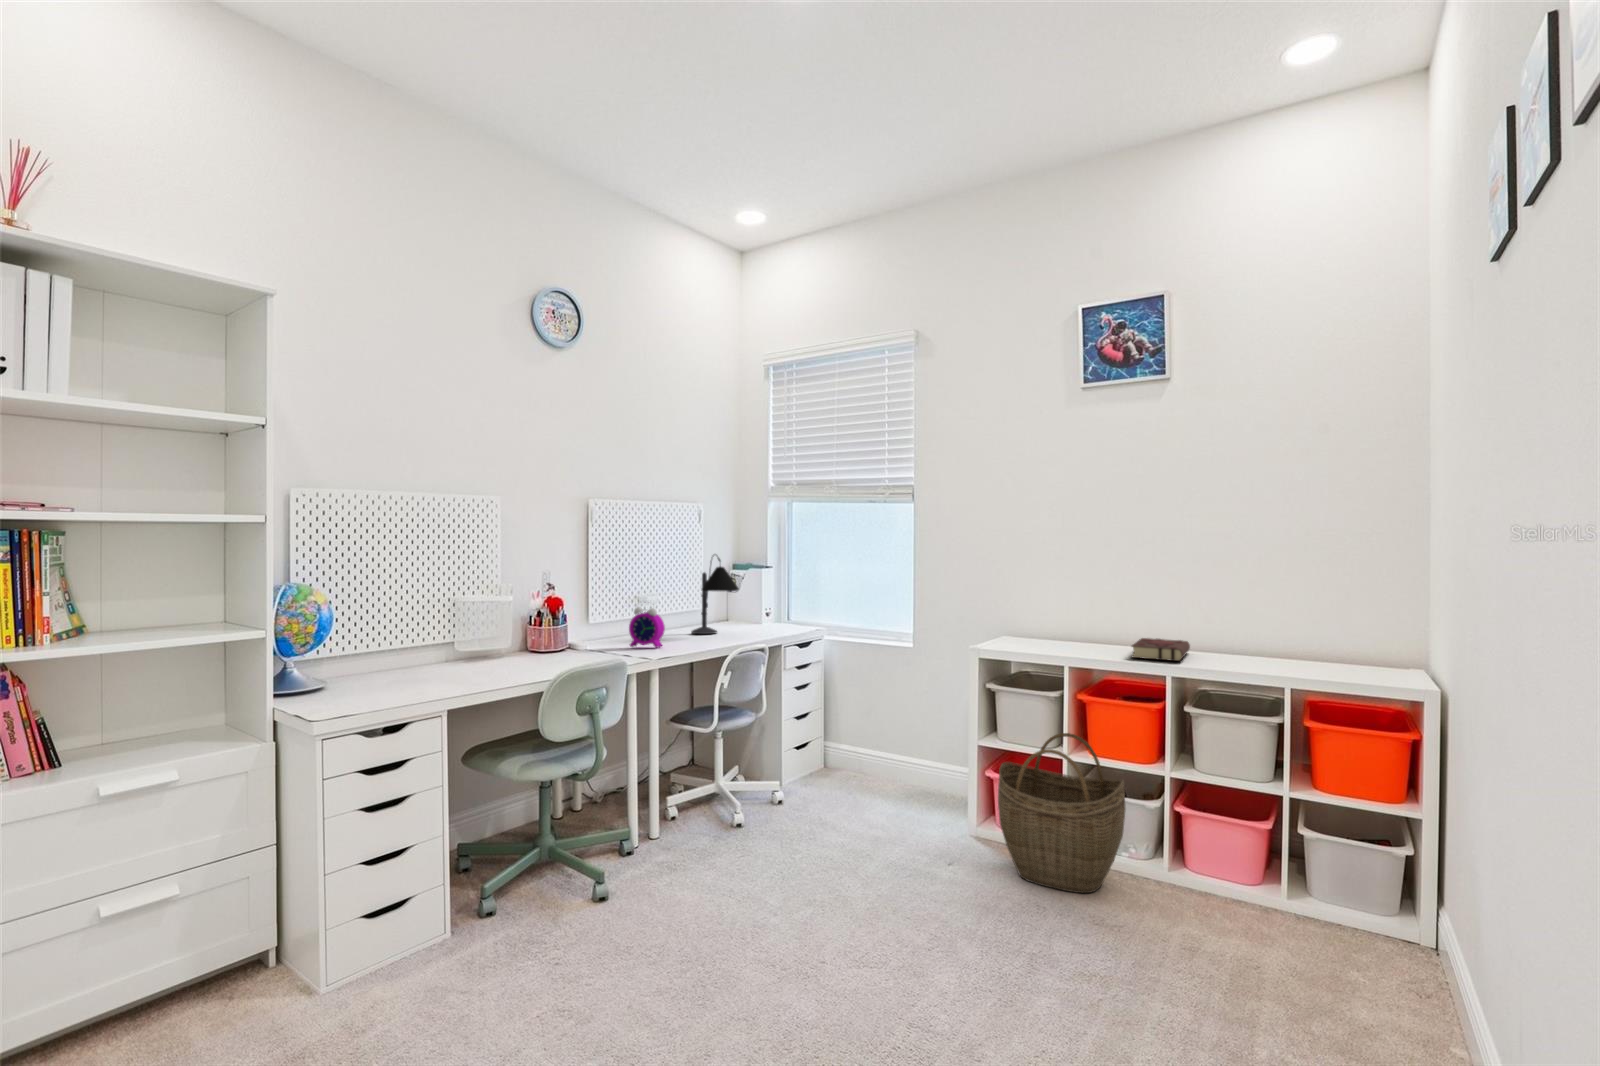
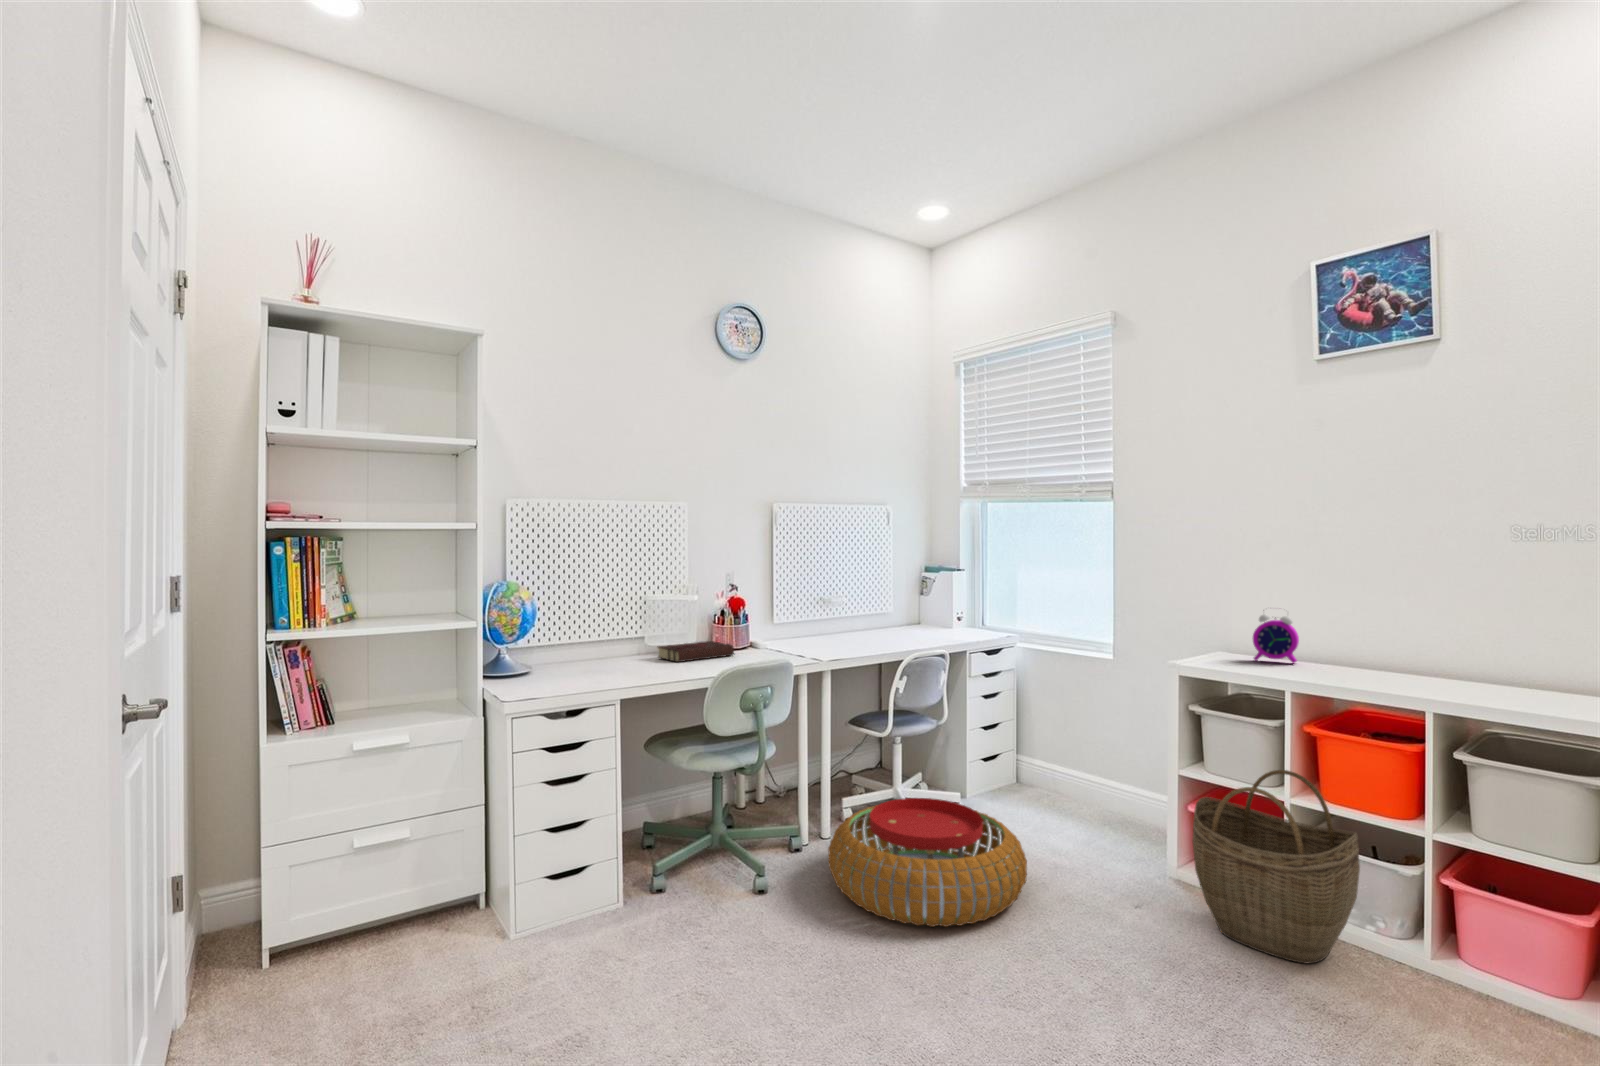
desk lamp: present [692,557,739,634] -> none [876,556,921,638]
alarm clock: present [629,607,665,648] -> present [1253,610,1299,663]
book: present [1132,638,1190,661] -> present [658,641,734,662]
pouf: none [669,789,860,911] -> present [828,798,1027,927]

